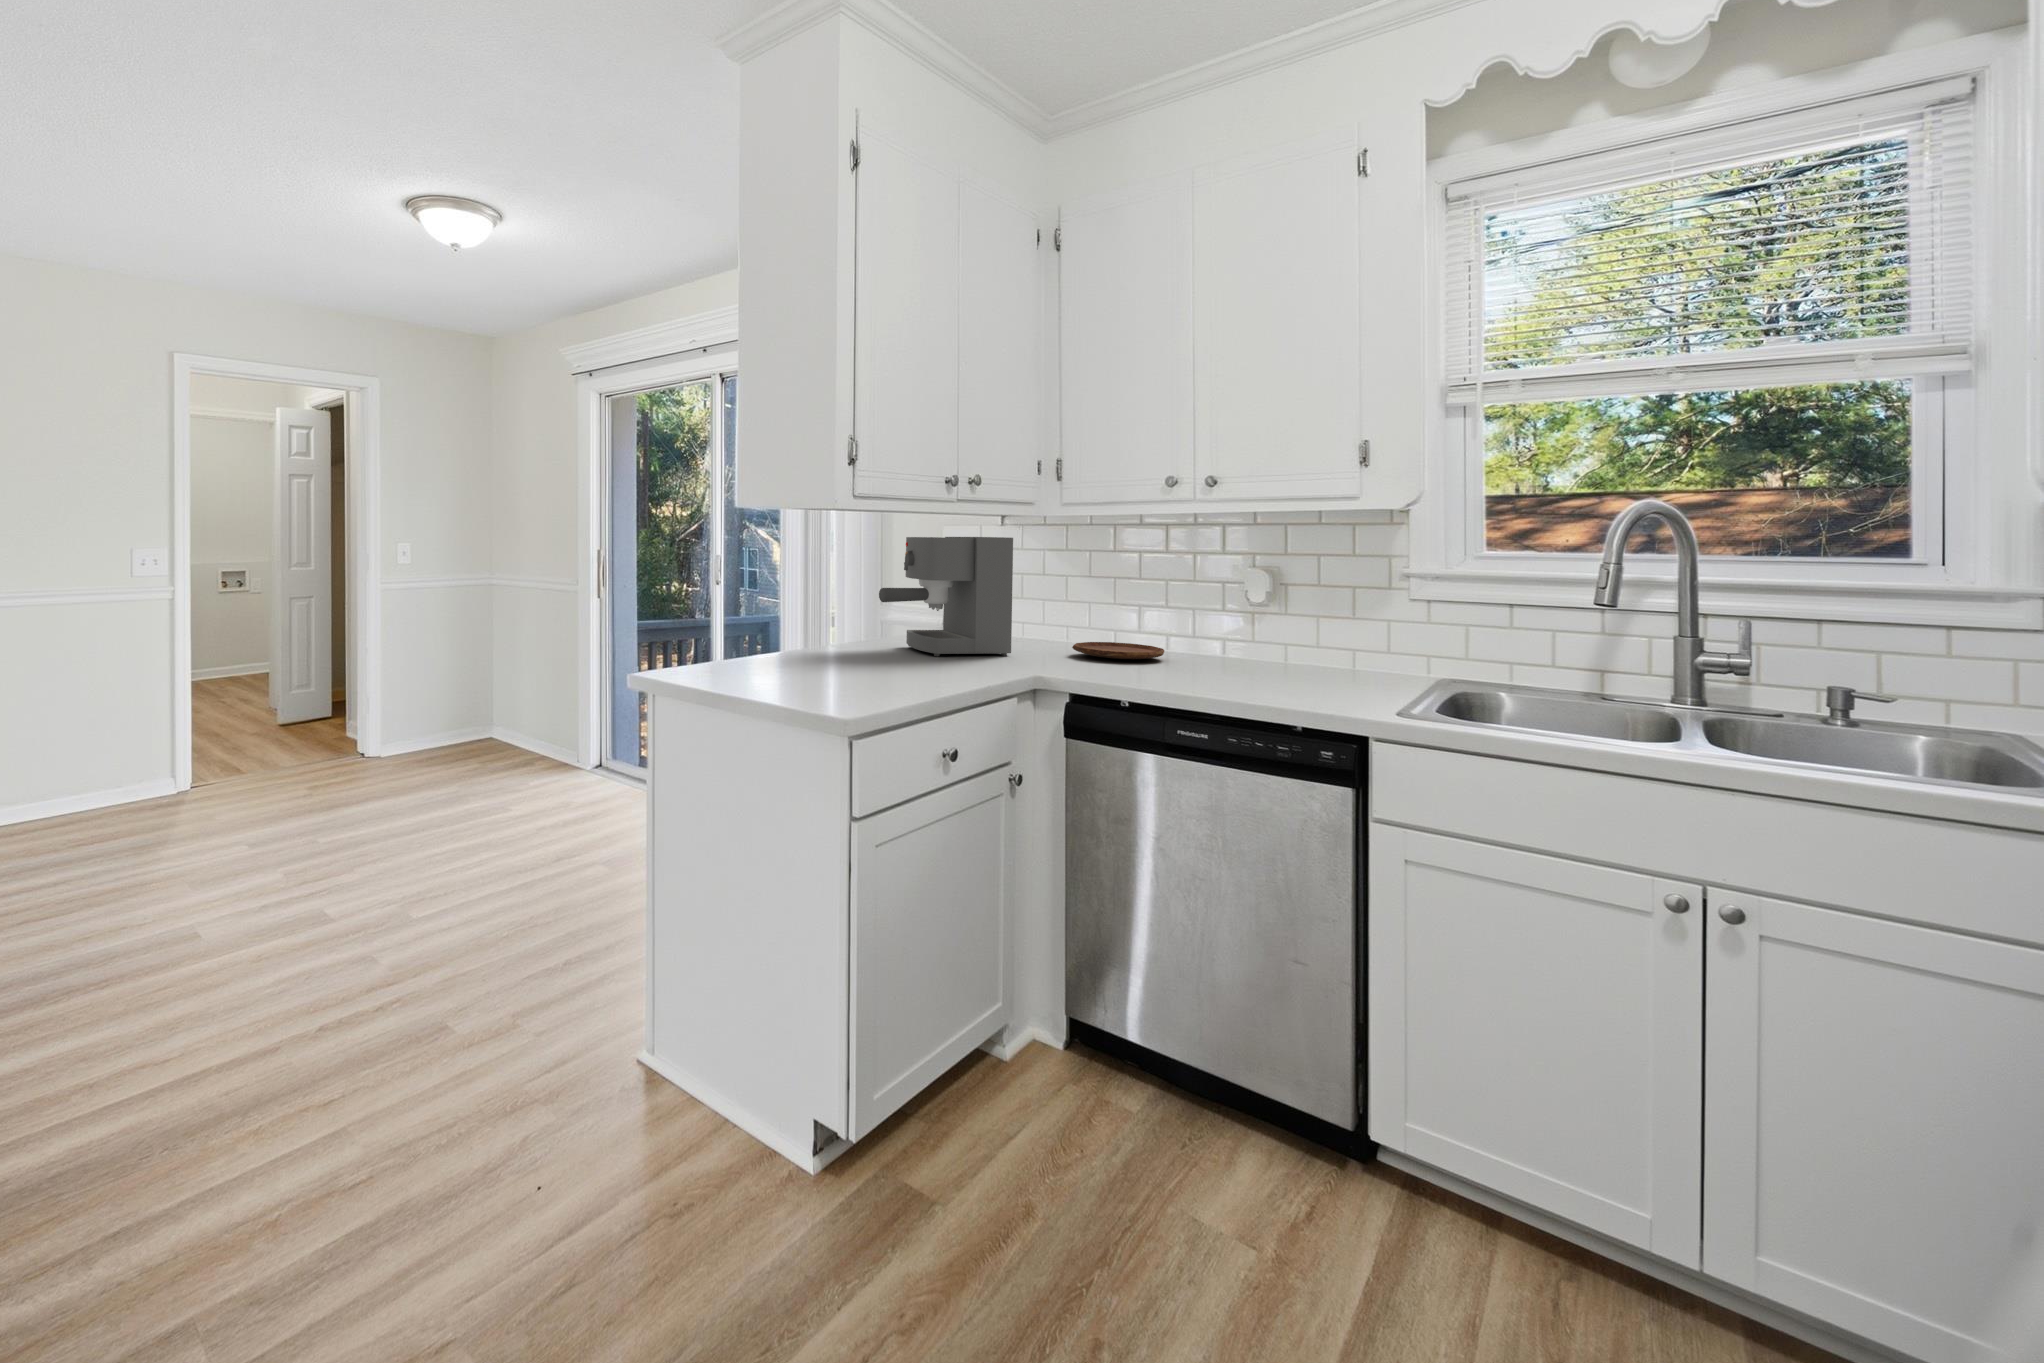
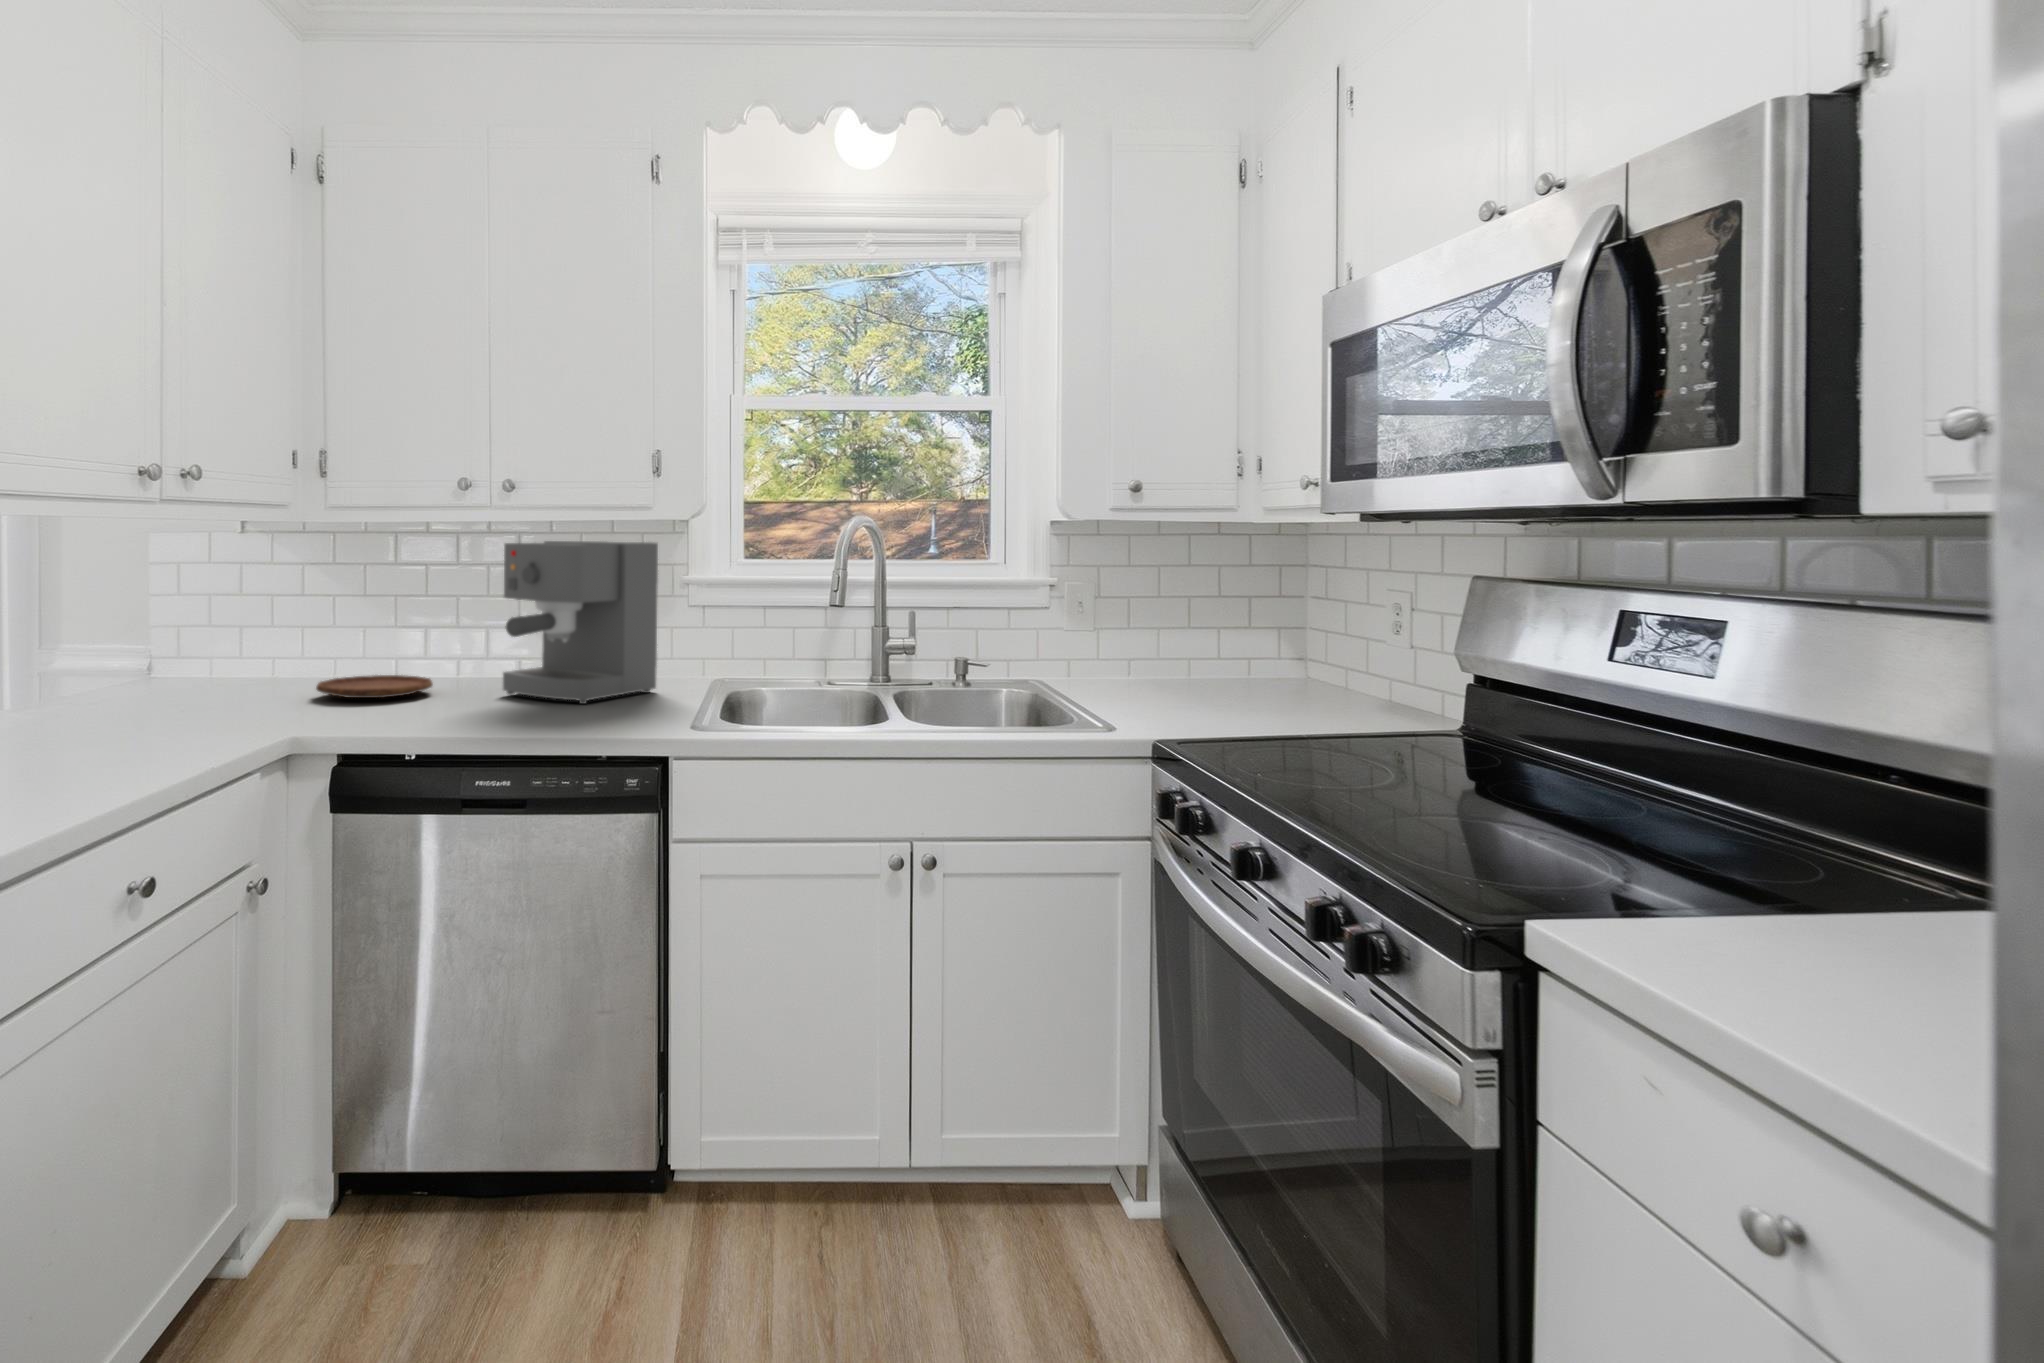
coffee maker: present [879,537,1013,656] -> present [503,541,658,704]

